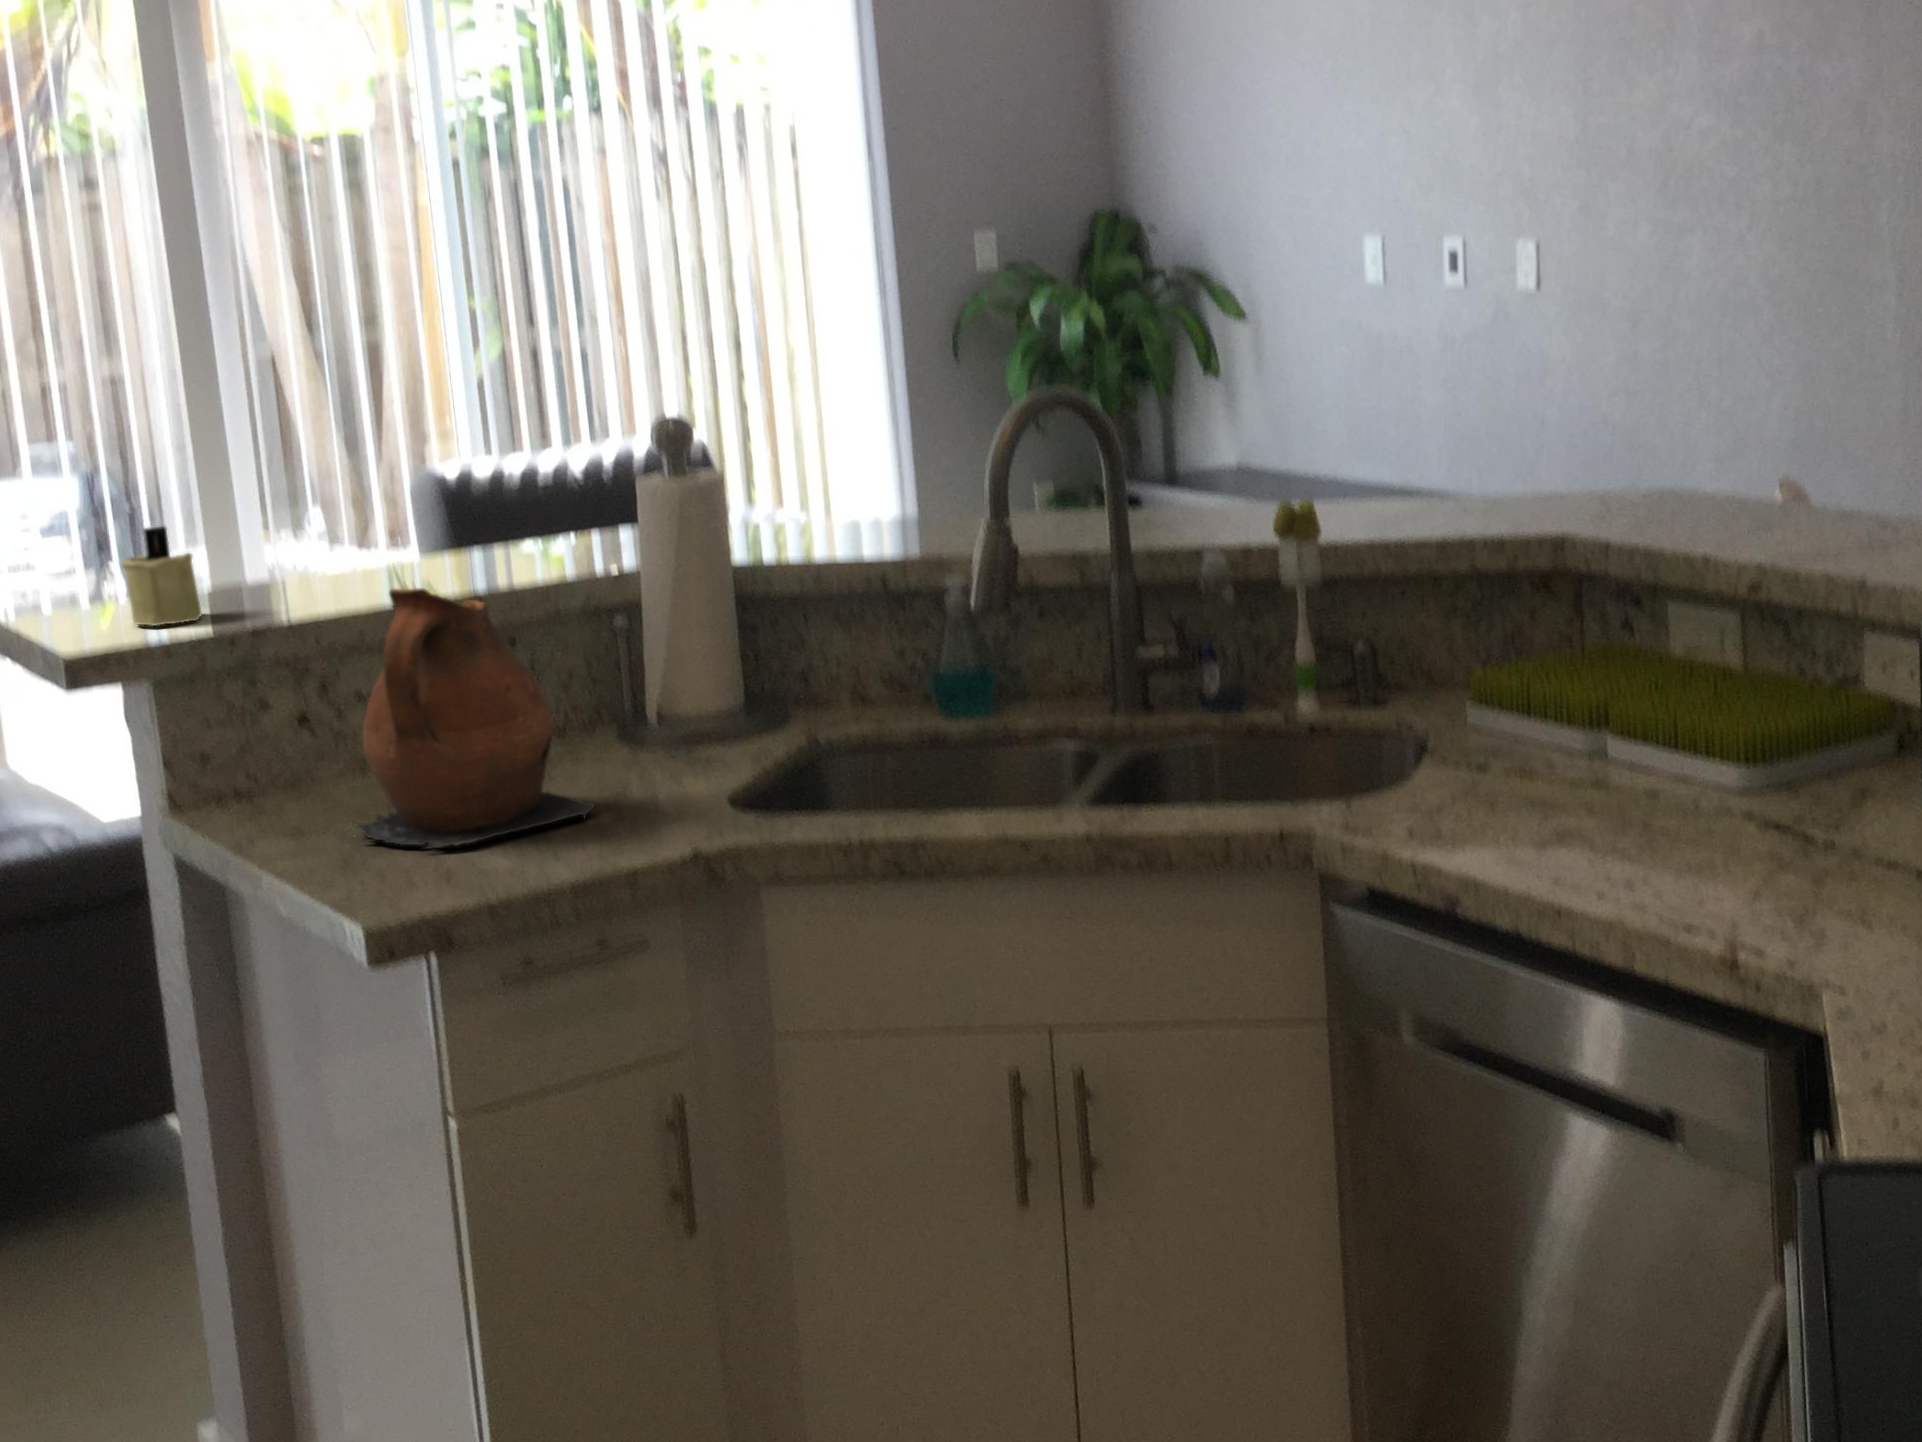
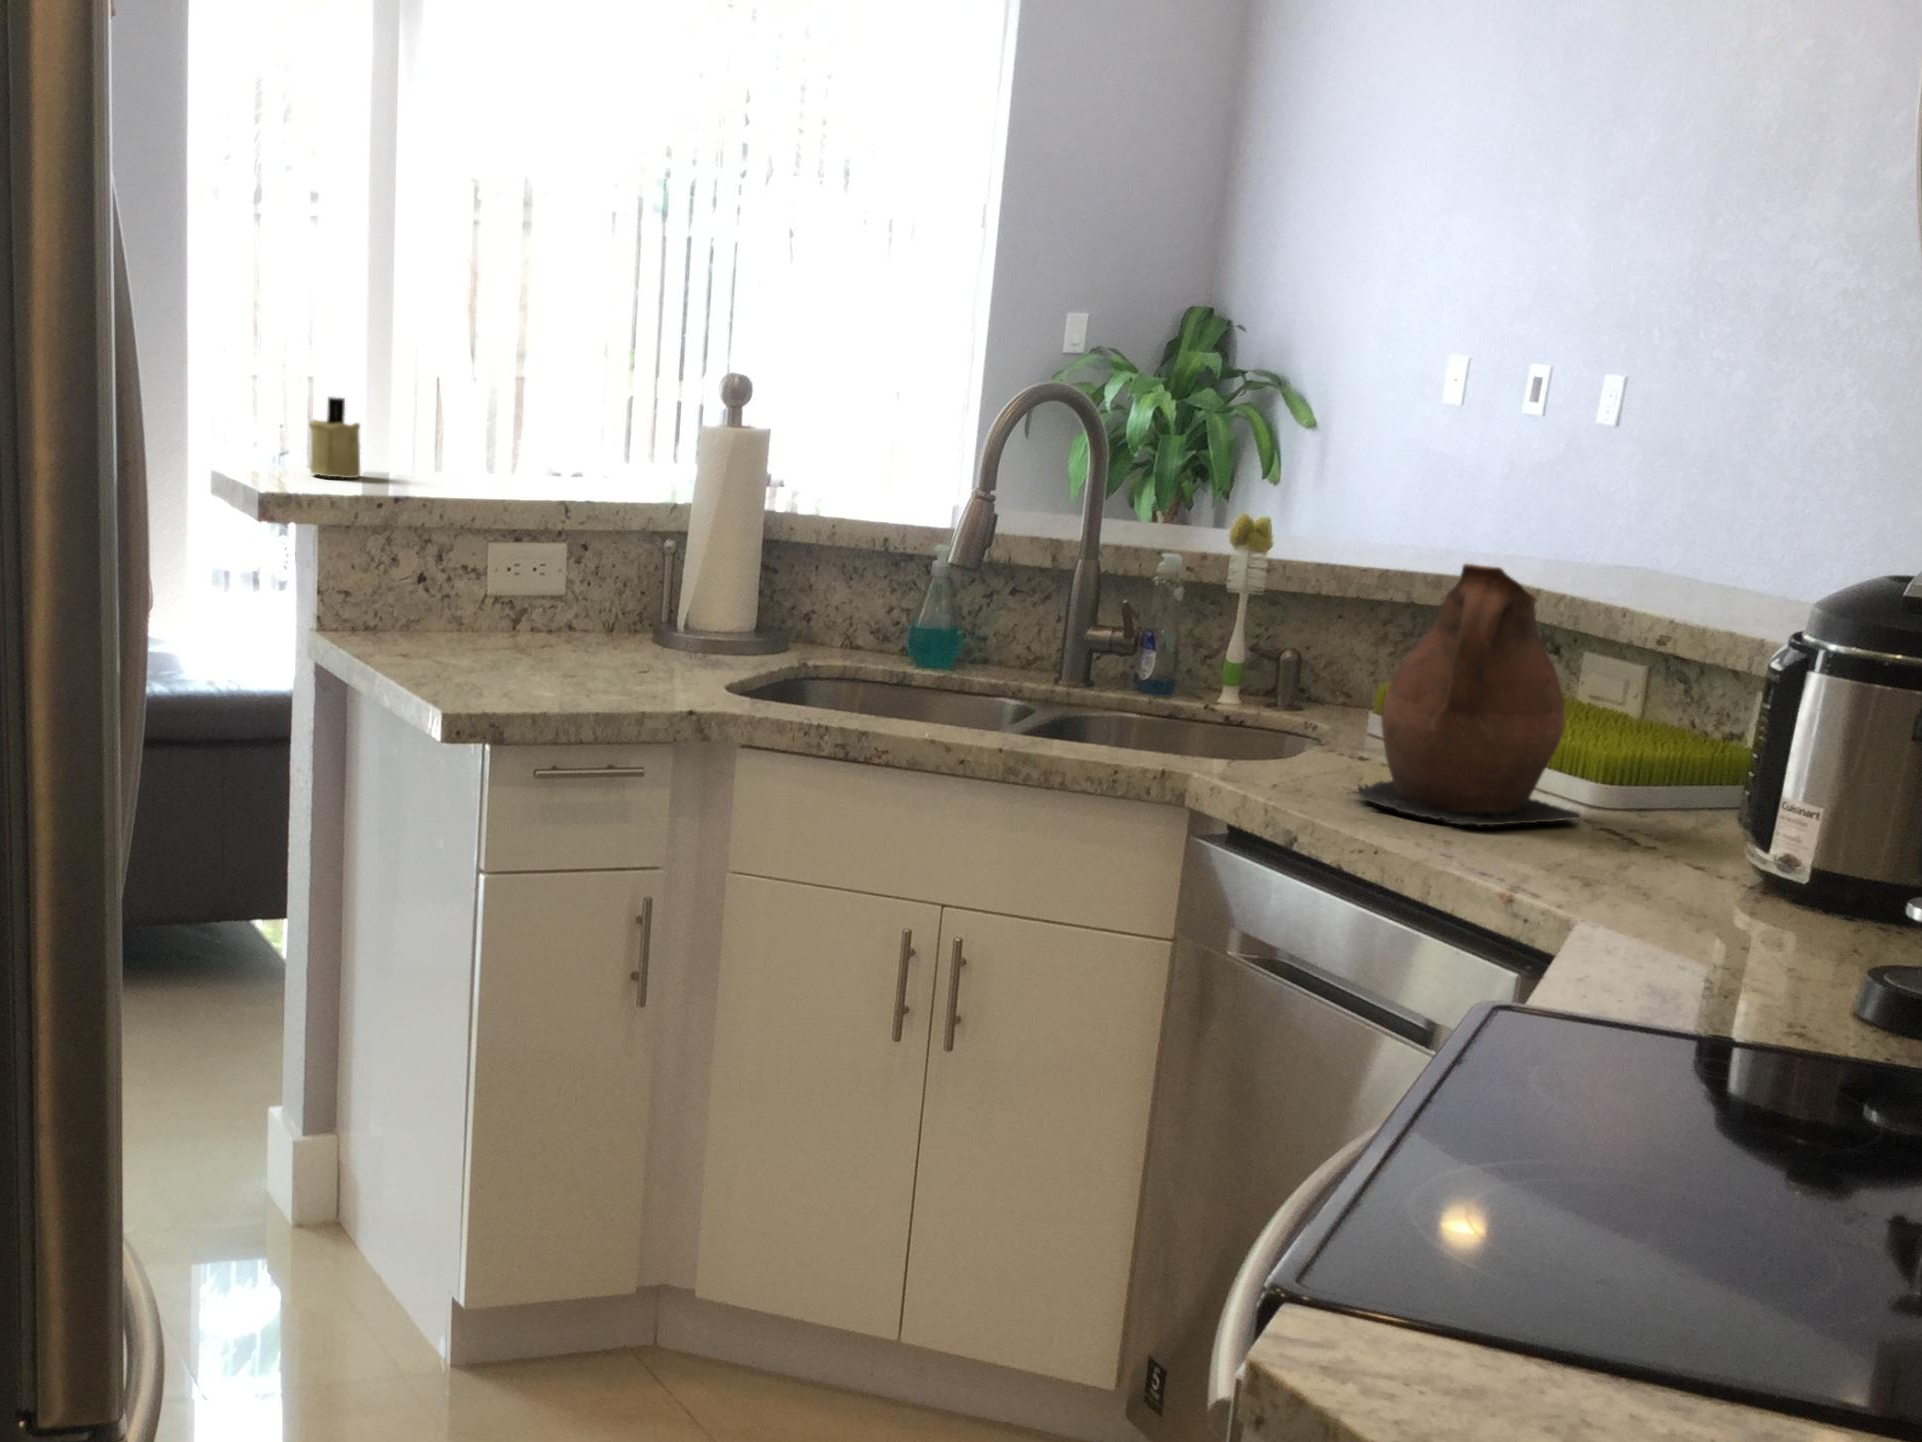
ceramic pitcher: present [348,588,594,849] -> present [1348,564,1581,825]

